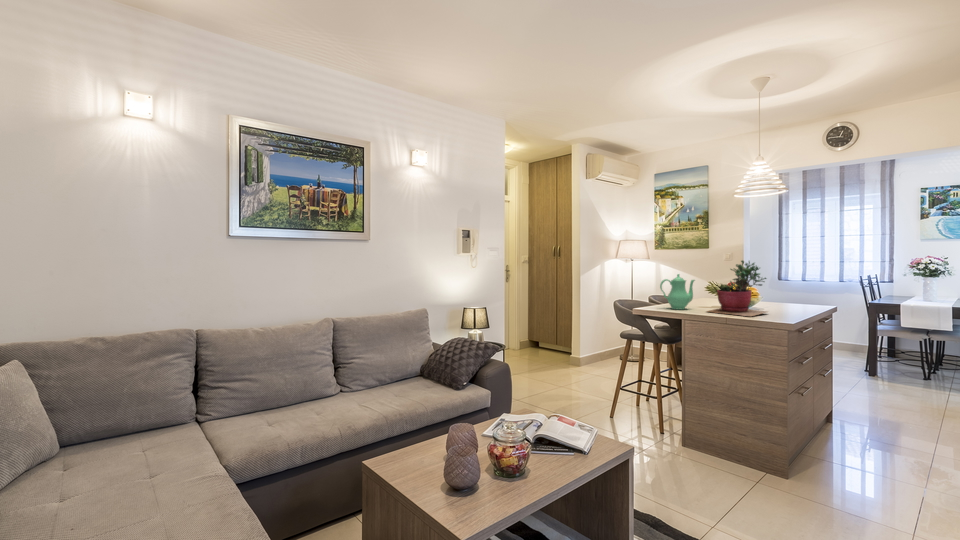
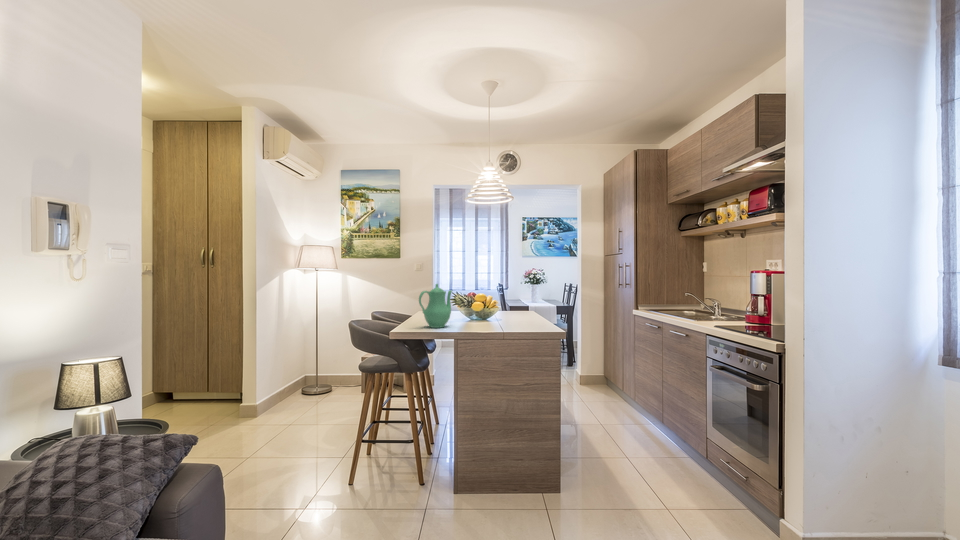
succulent plant: present [708,260,767,316] -> none [470,268,523,329]

